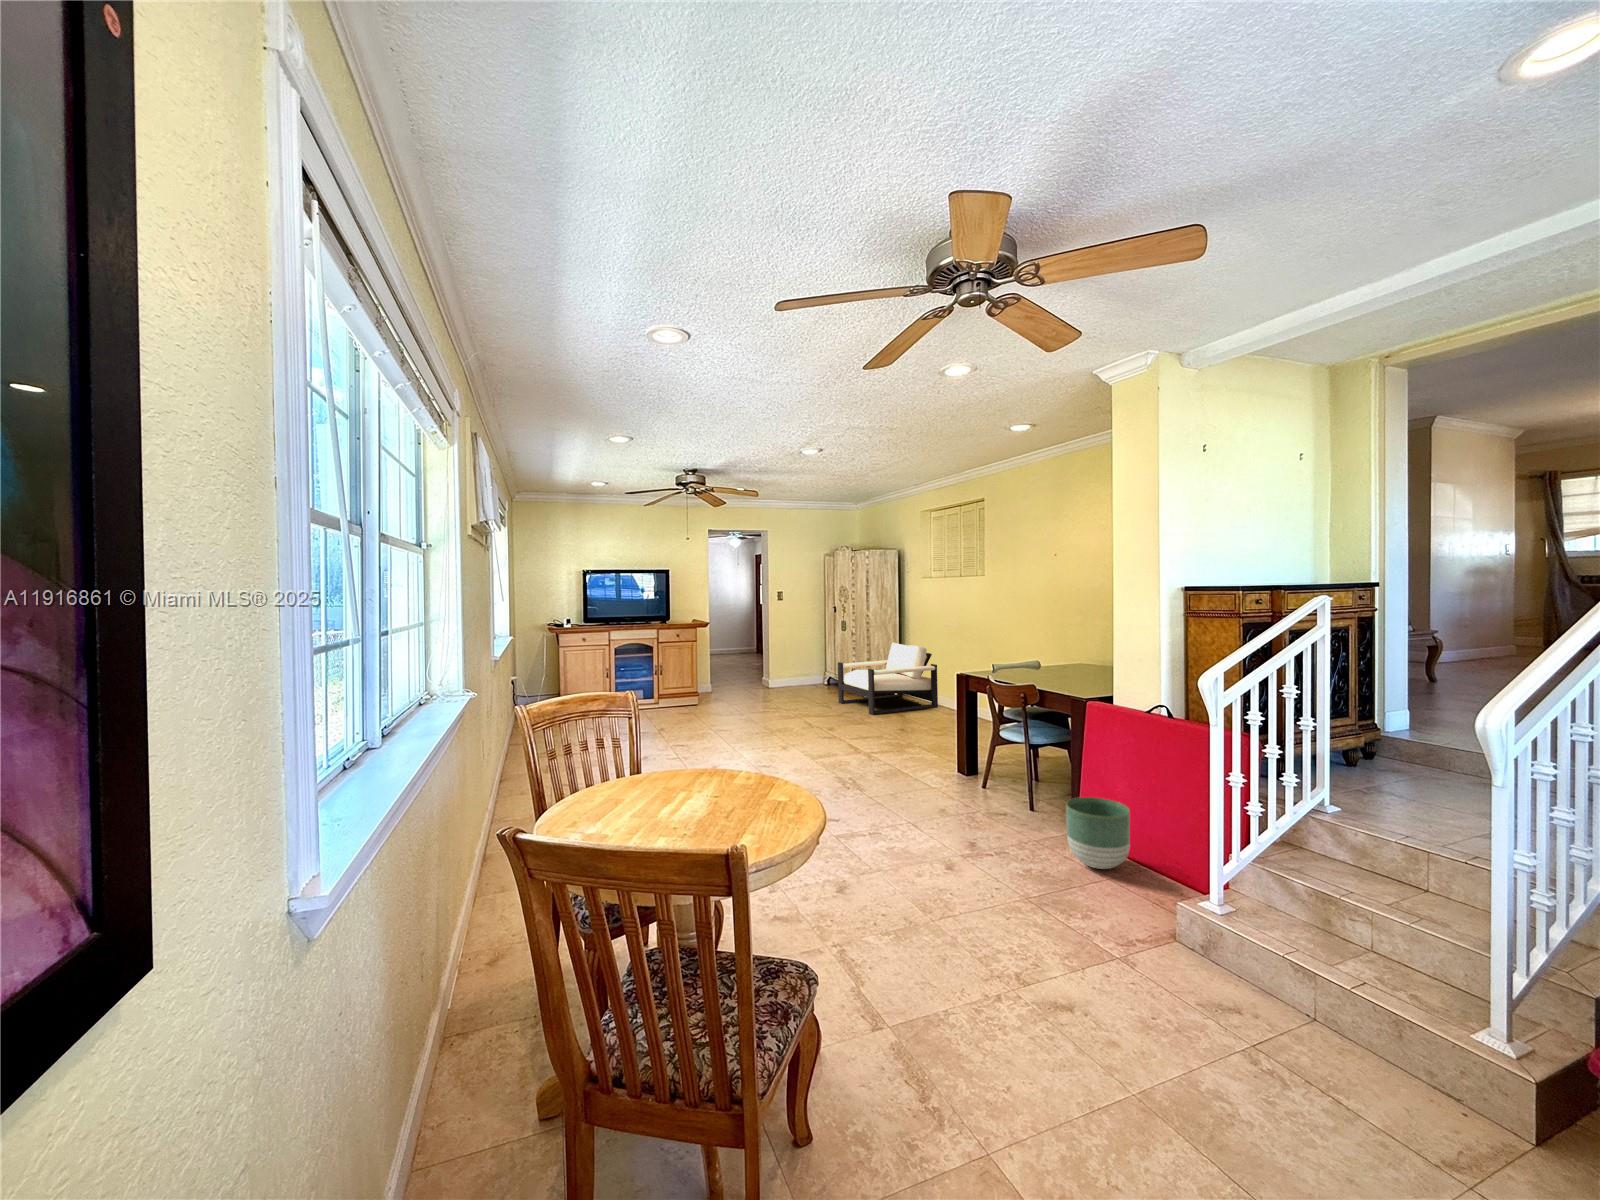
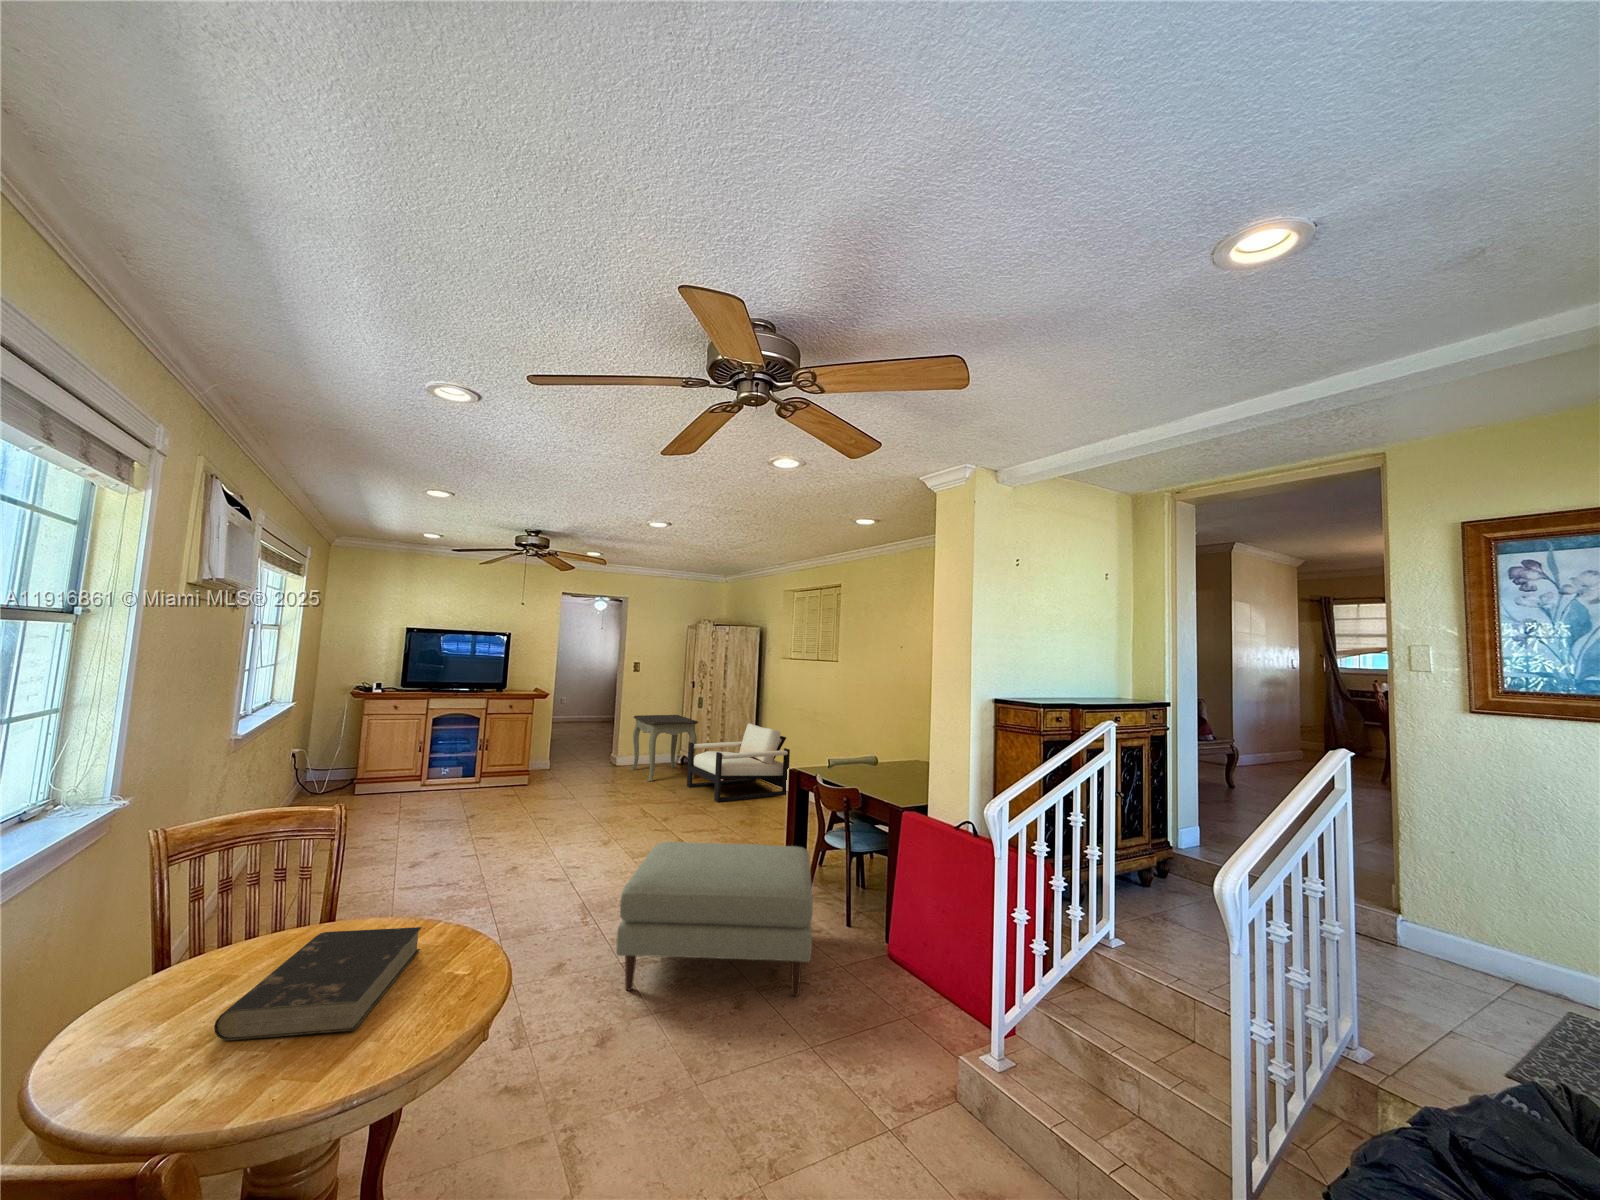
side table: none [781,639,843,700] -> present [632,715,698,781]
ottoman: none [838,736,1014,861] -> present [616,842,813,996]
book: none [649,767,747,828] -> present [214,927,422,1040]
planter: present [1066,797,1130,869] -> none [868,920,931,1005]

